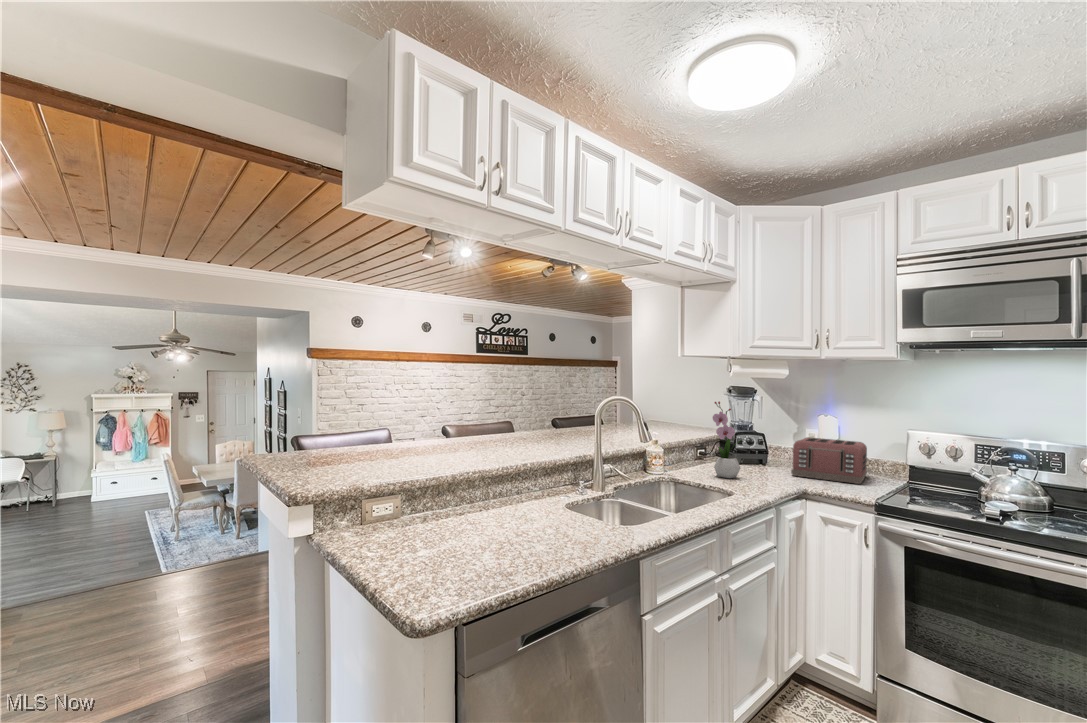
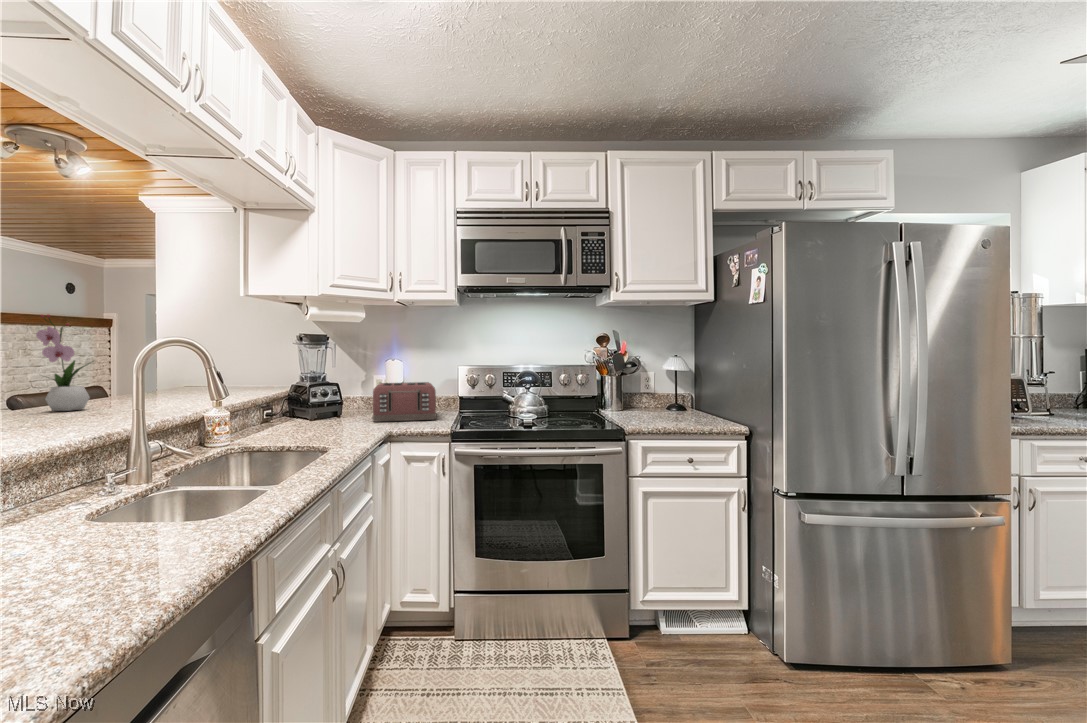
flower arrangement: present [713,402,740,478] -> present [36,315,90,411]

